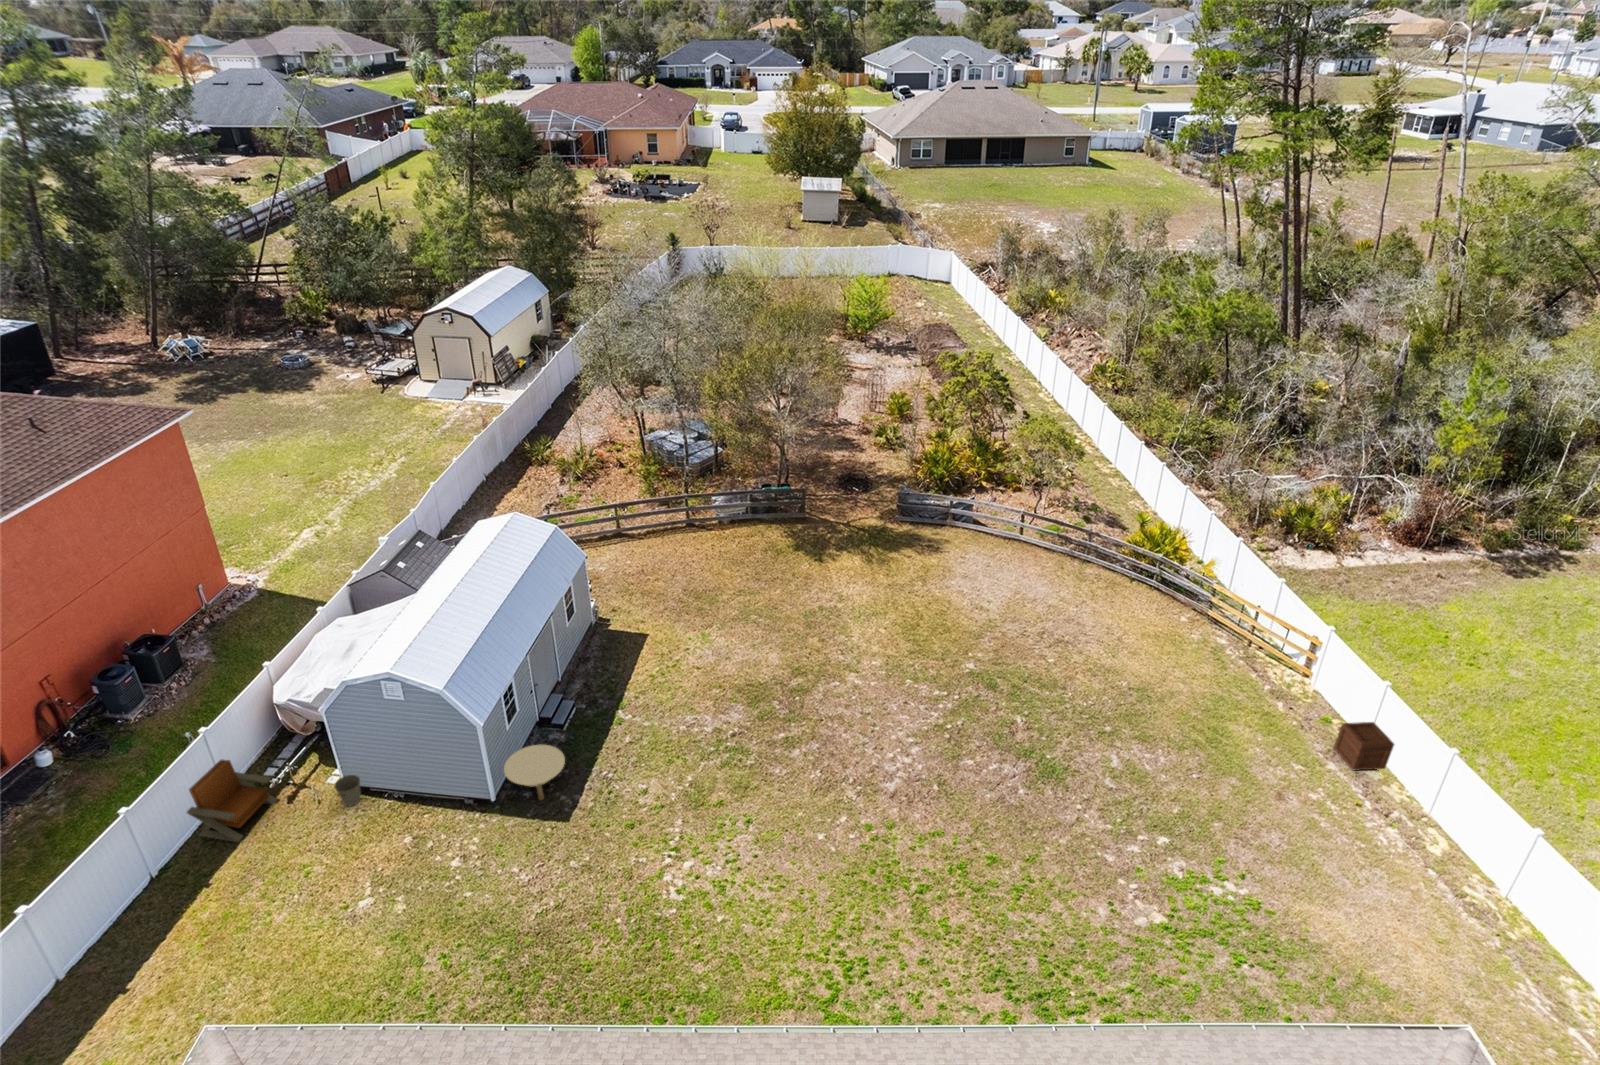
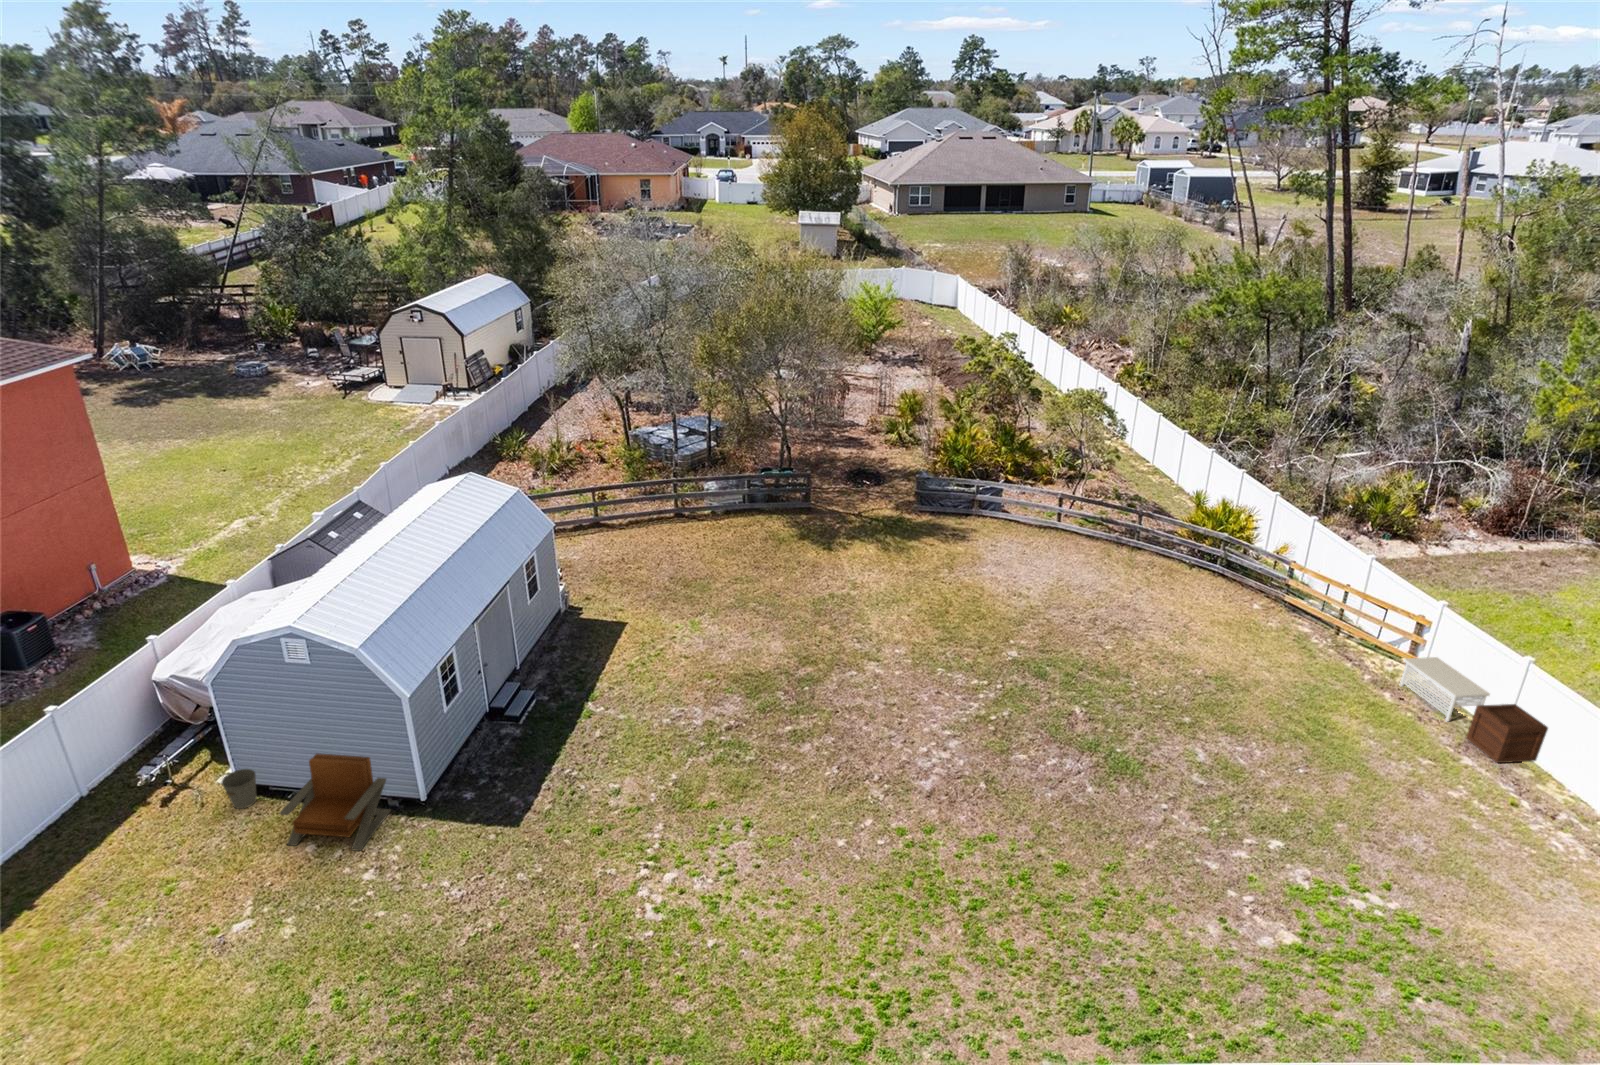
storage bench: none [1290,675,1358,732] -> present [1400,657,1490,721]
round table: present [504,745,565,800] -> none [439,734,518,801]
lounge chair: present [187,760,278,842] -> present [280,754,391,851]

